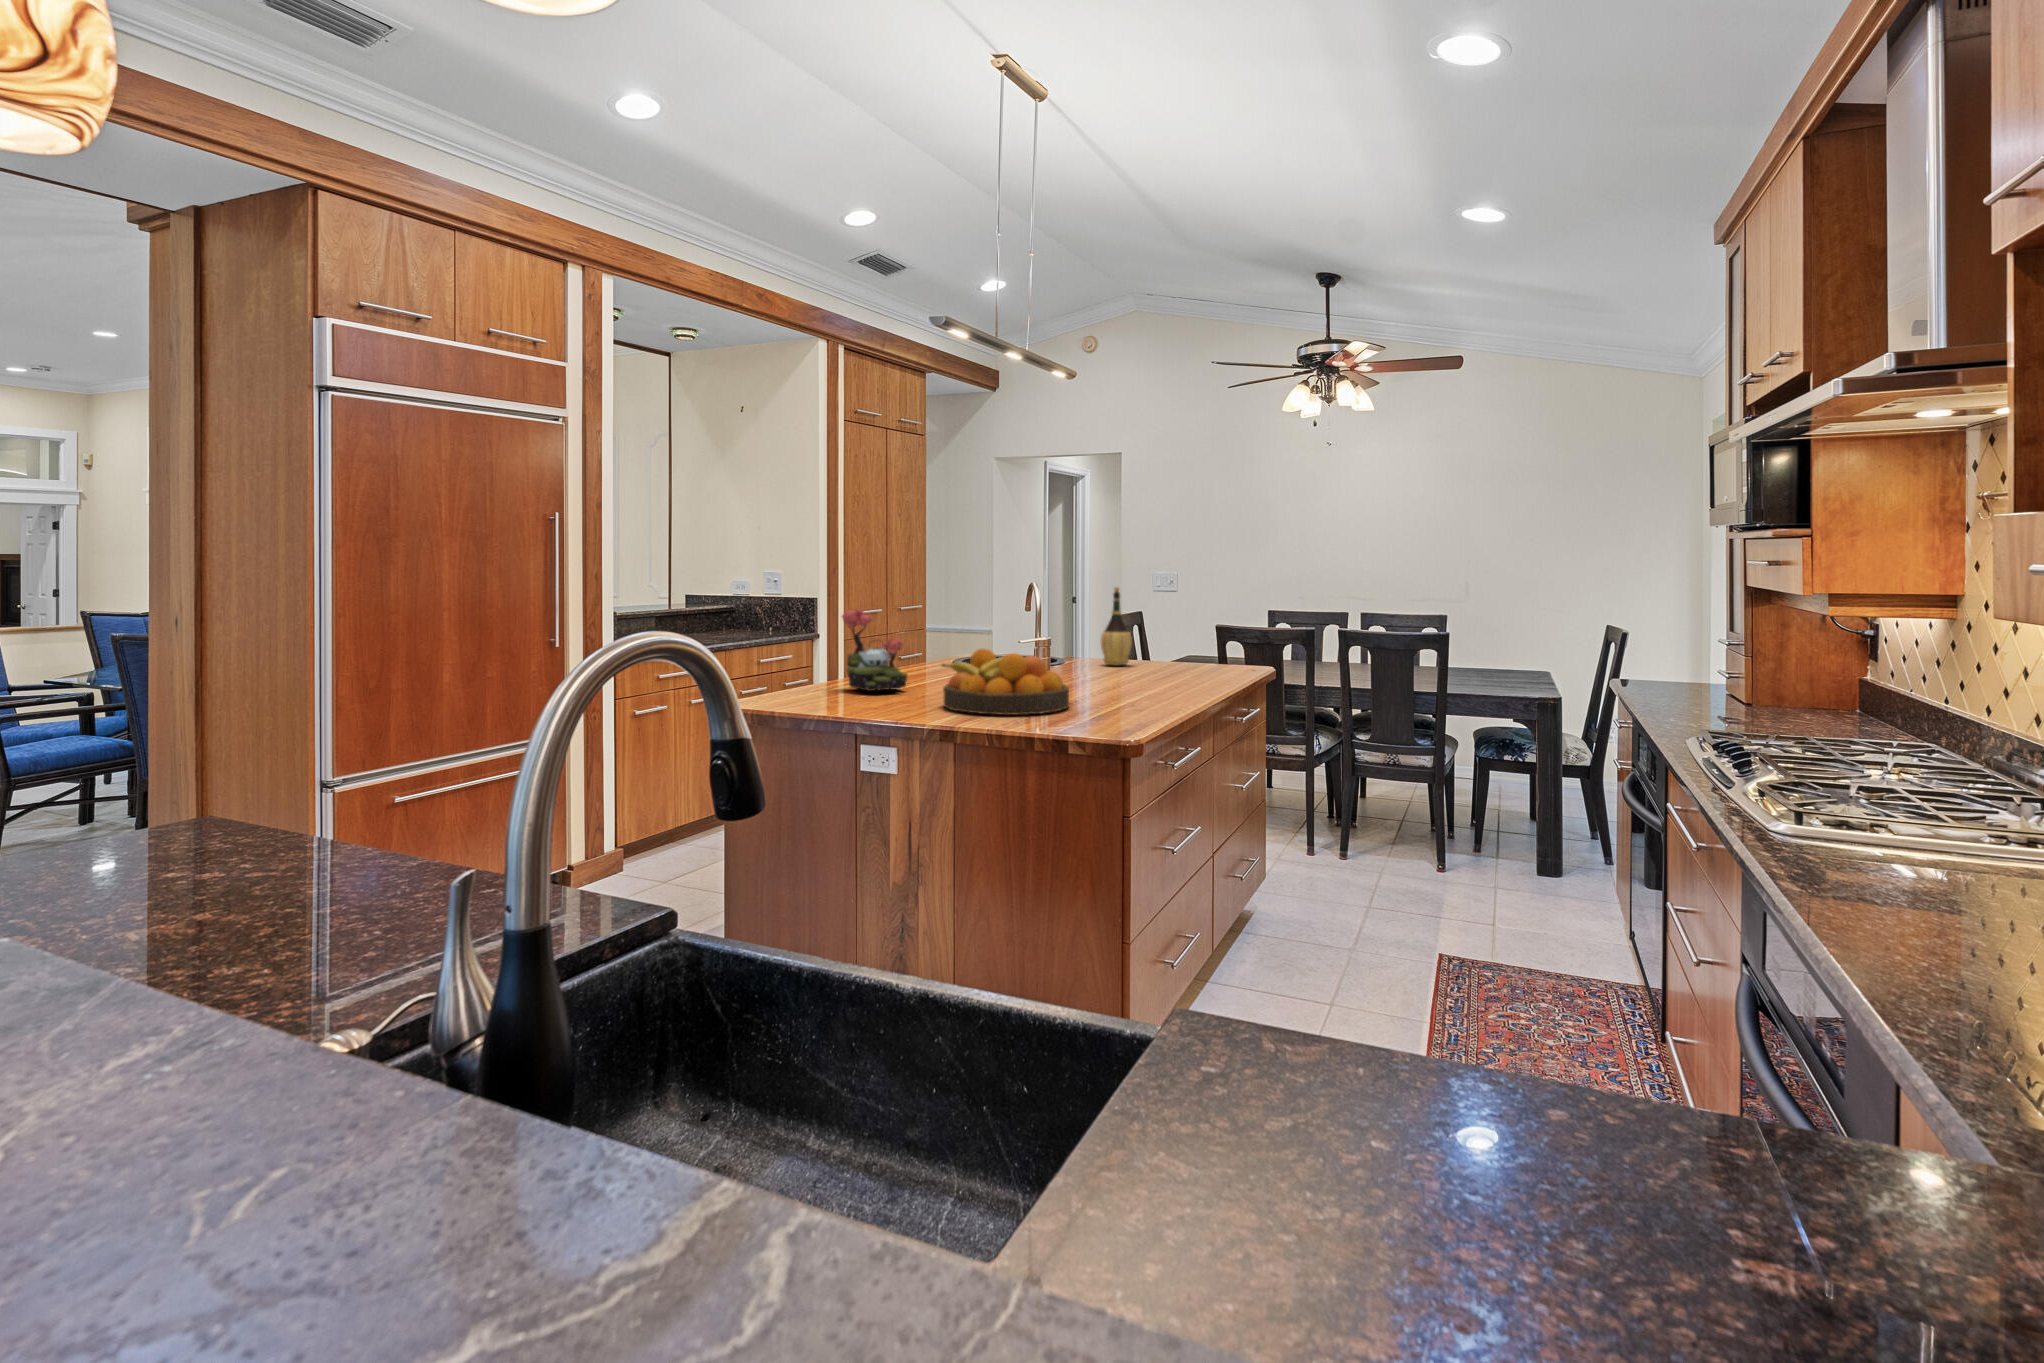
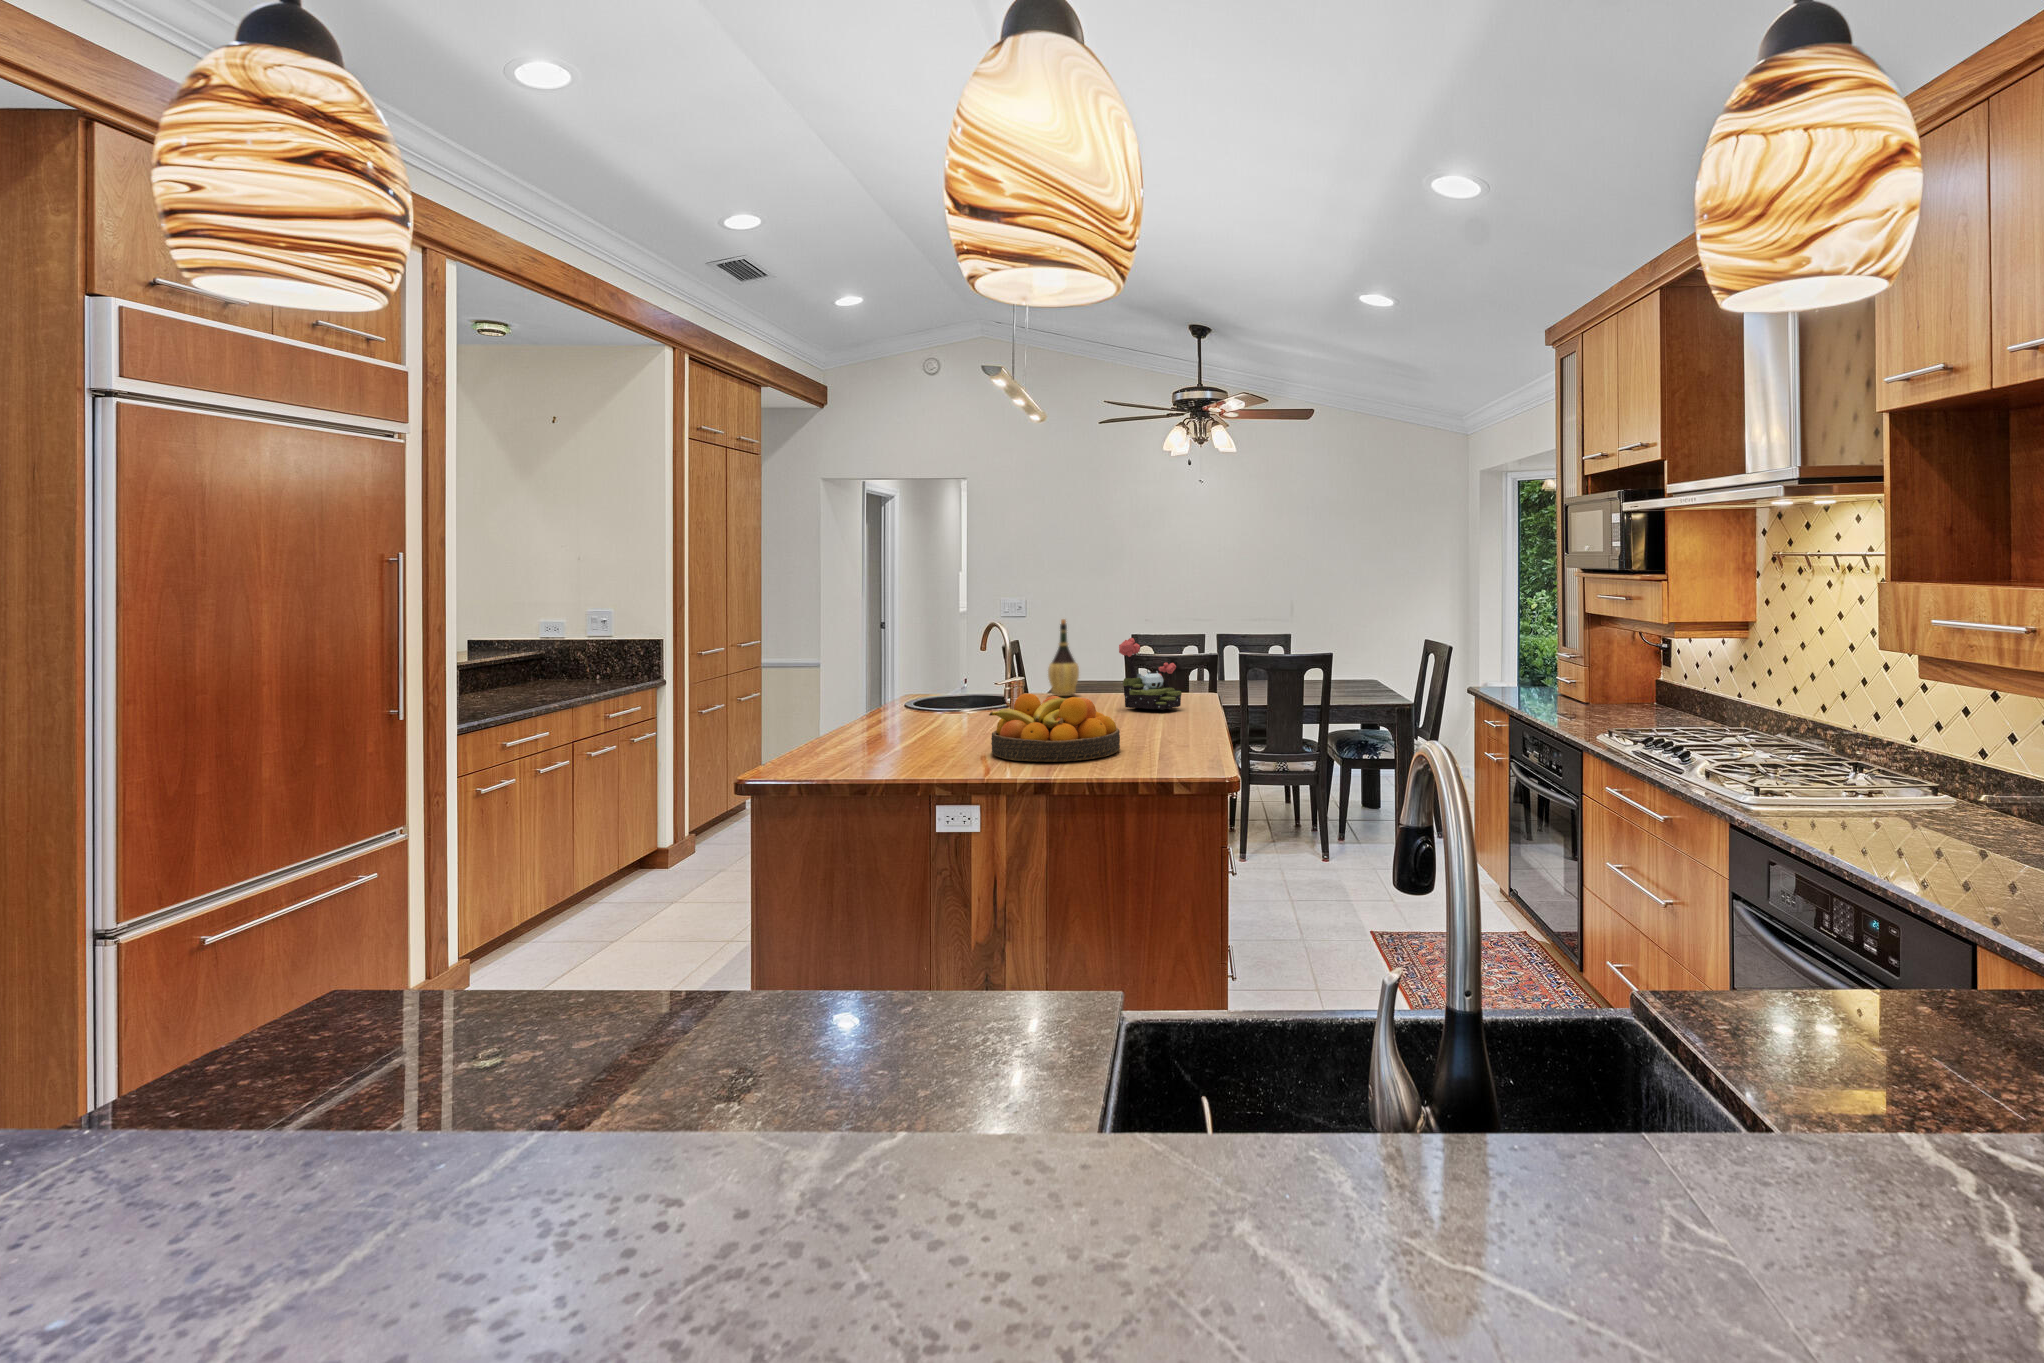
plant: present [842,608,908,691] -> present [1119,638,1182,710]

